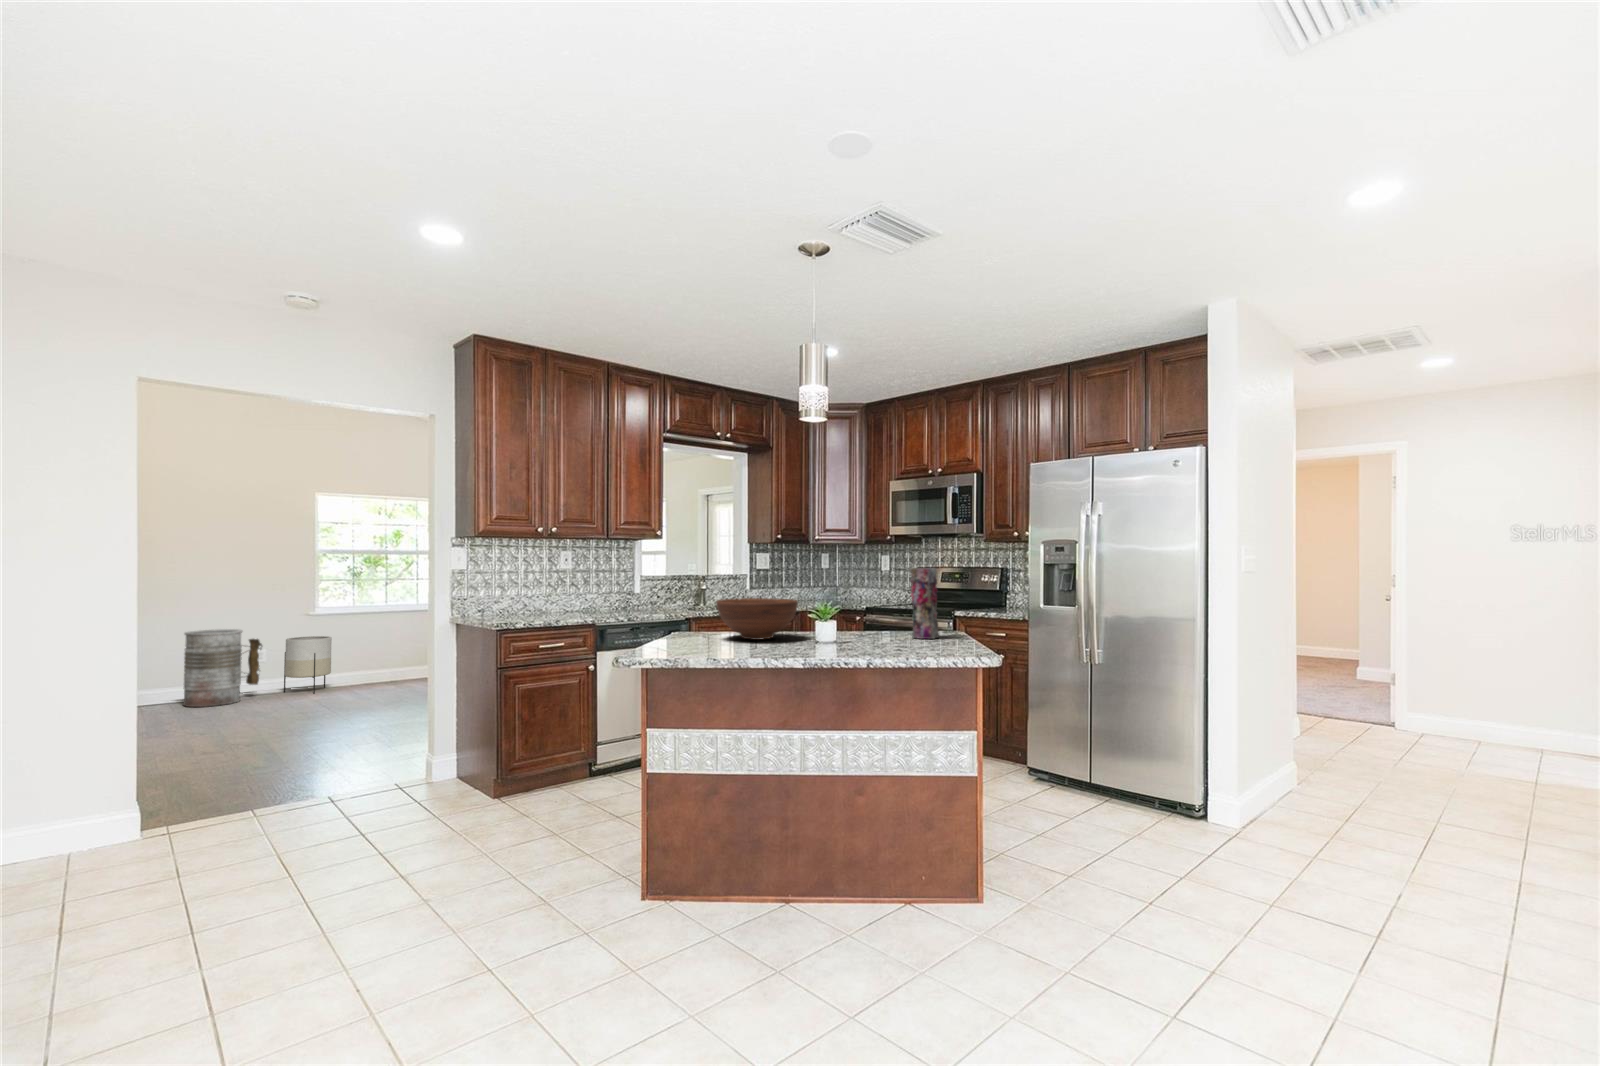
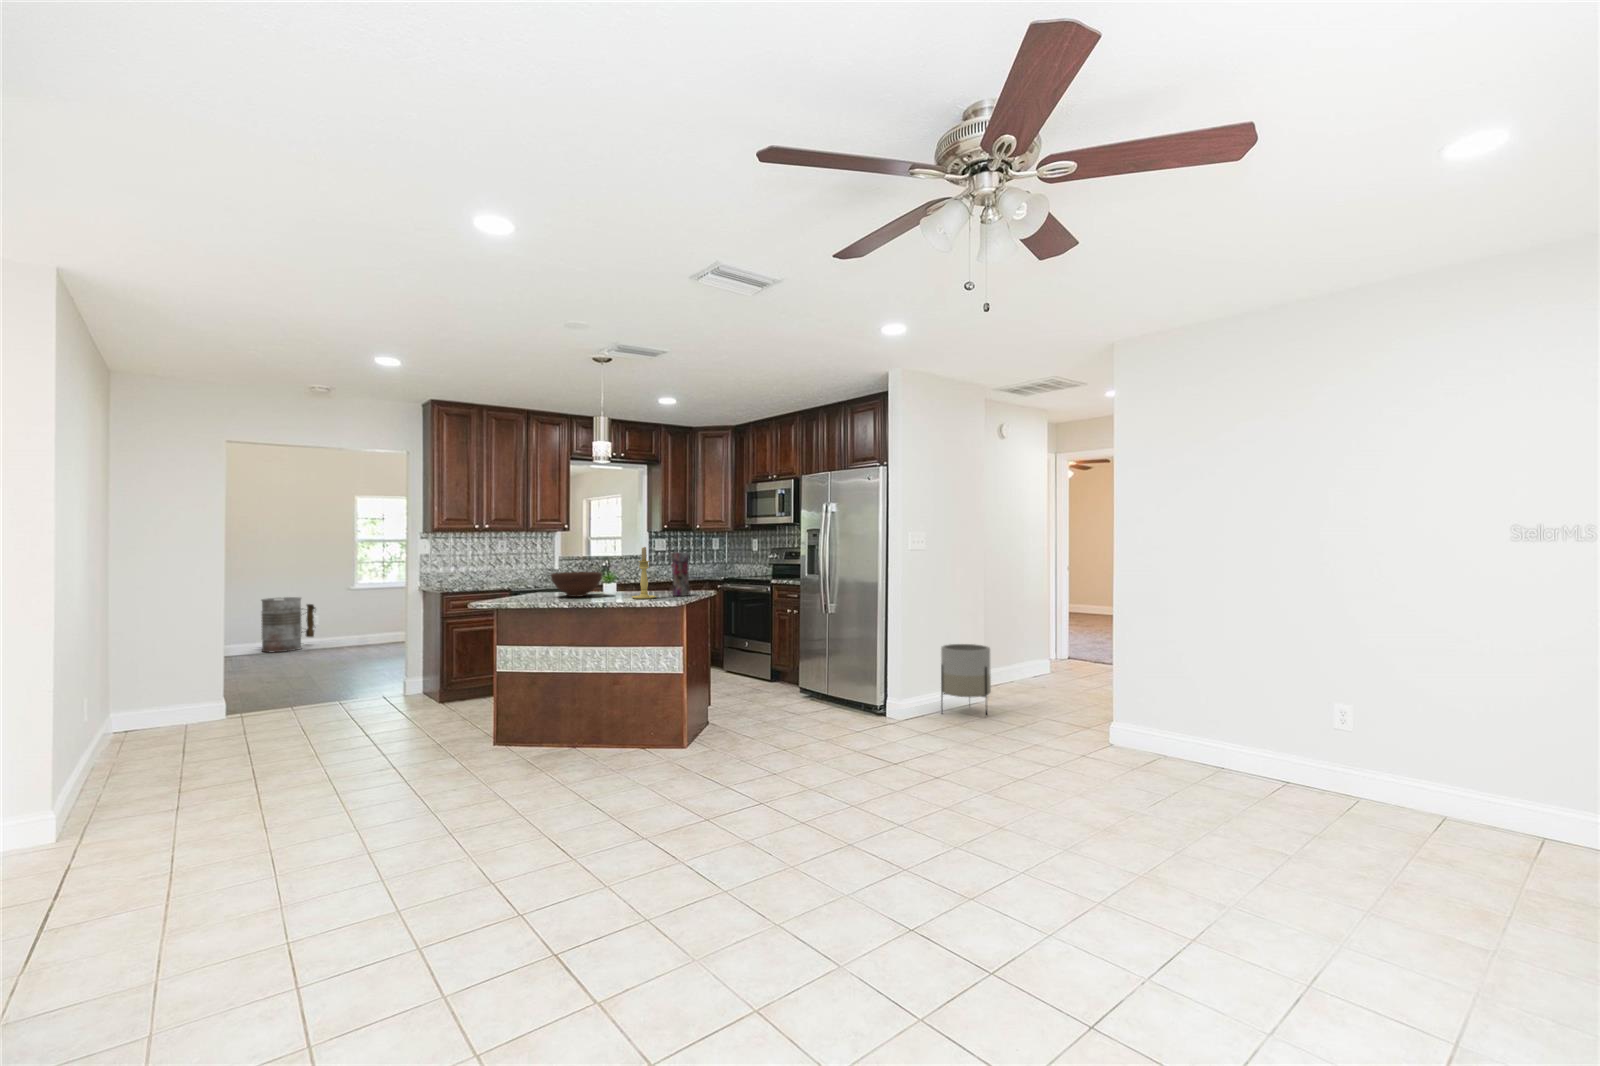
candle holder: none [861,557,903,645] -> present [632,547,657,599]
planter: present [284,636,332,694] -> present [941,644,991,712]

